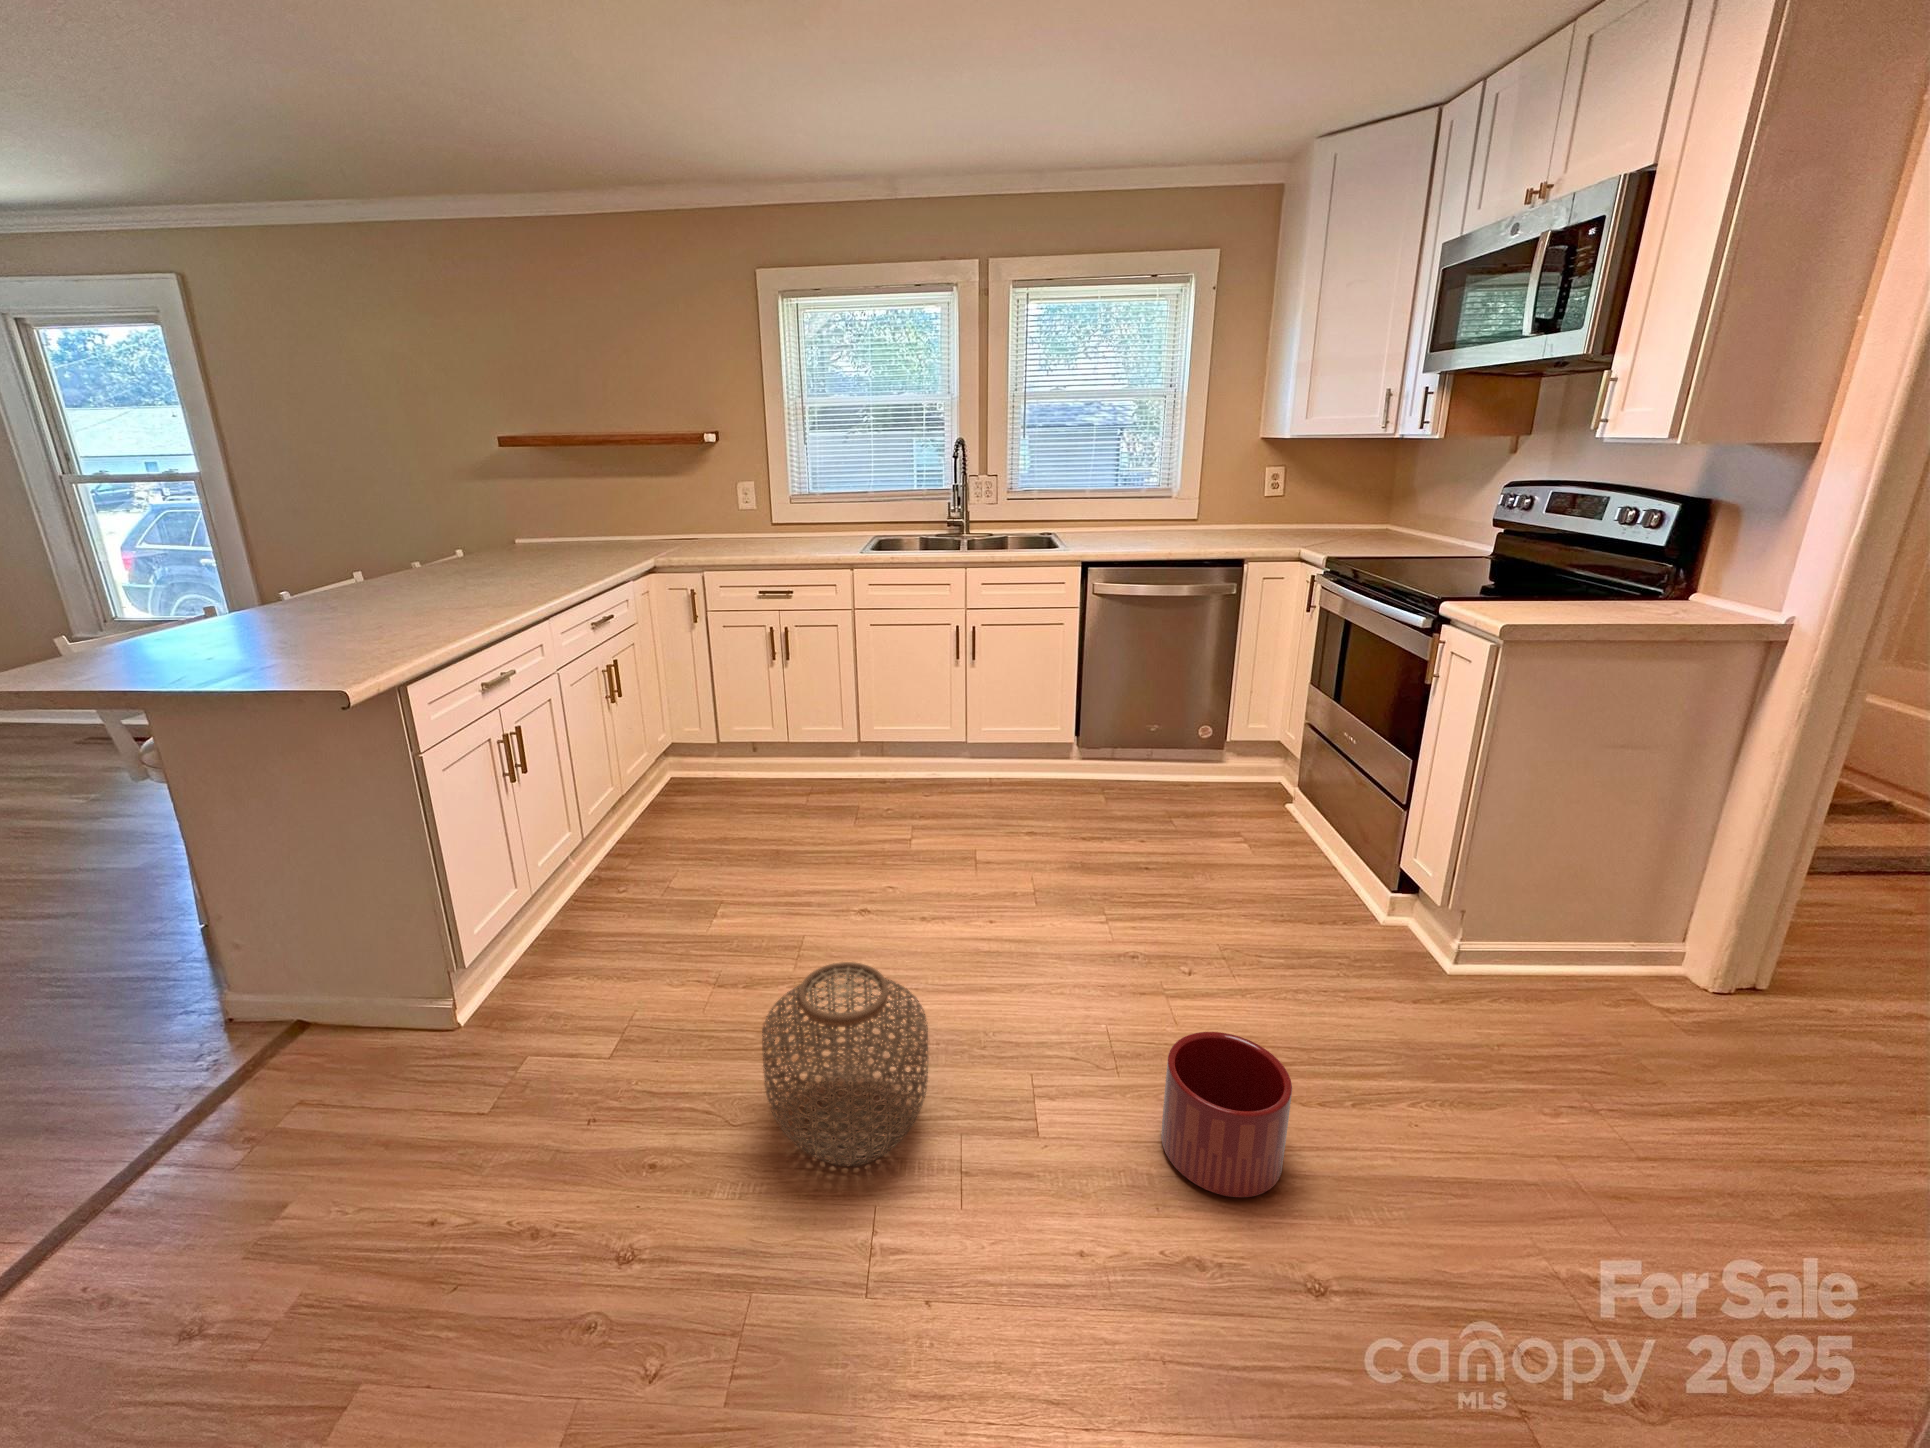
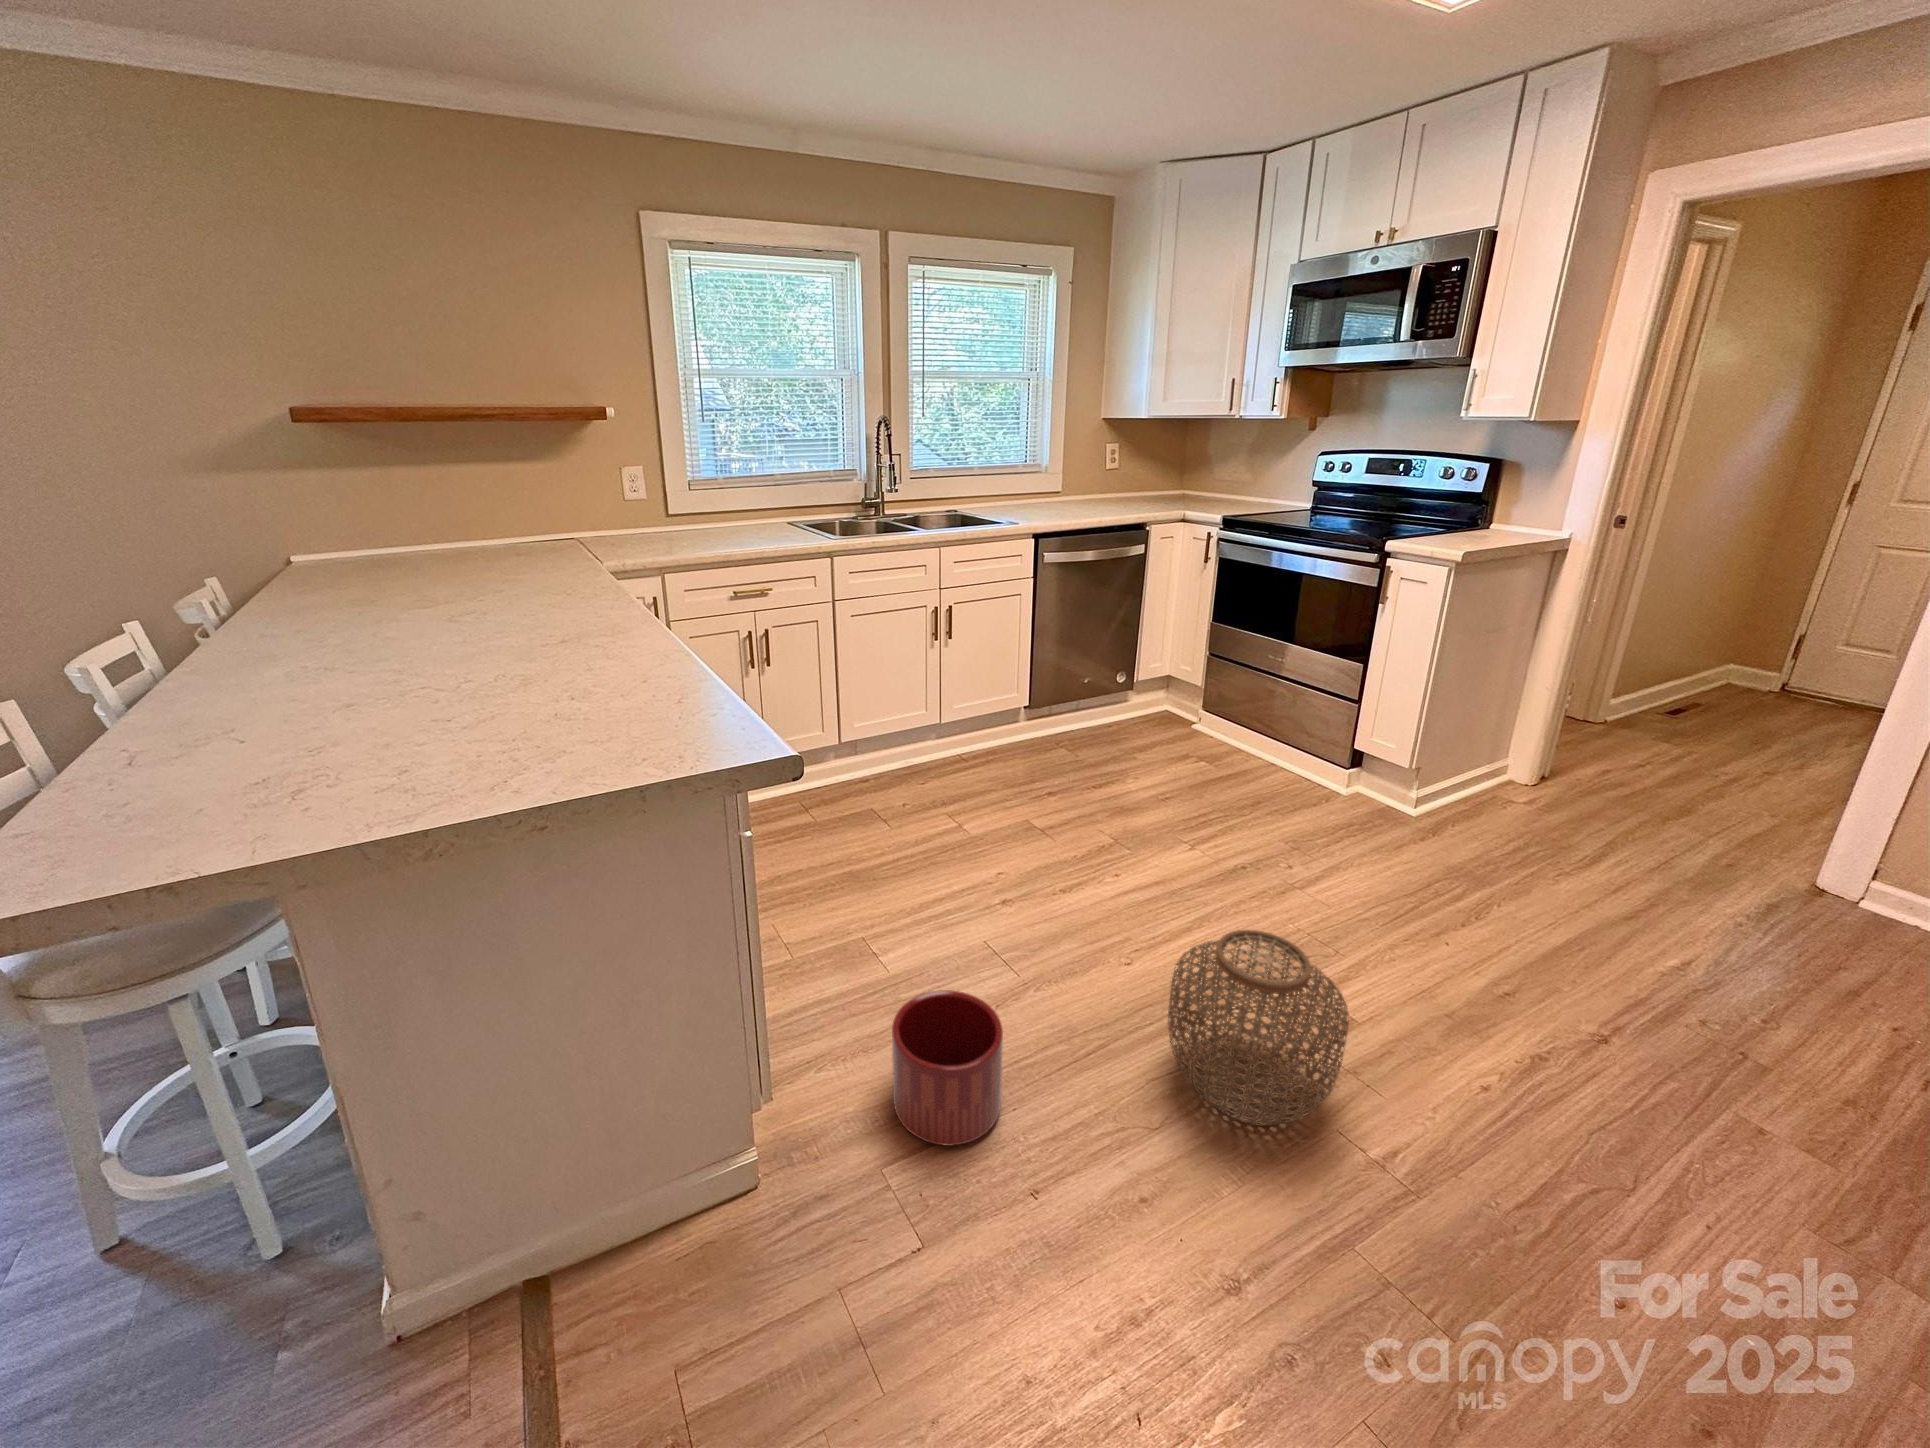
planter: present [1161,1032,1292,1197] -> present [892,990,1003,1146]

